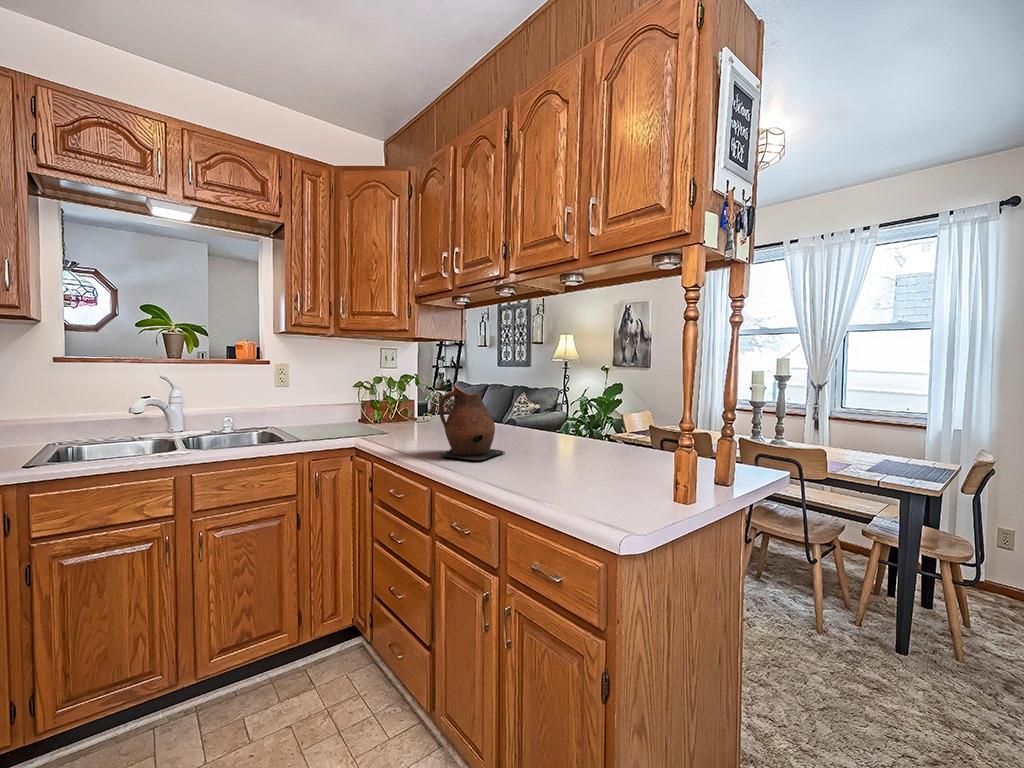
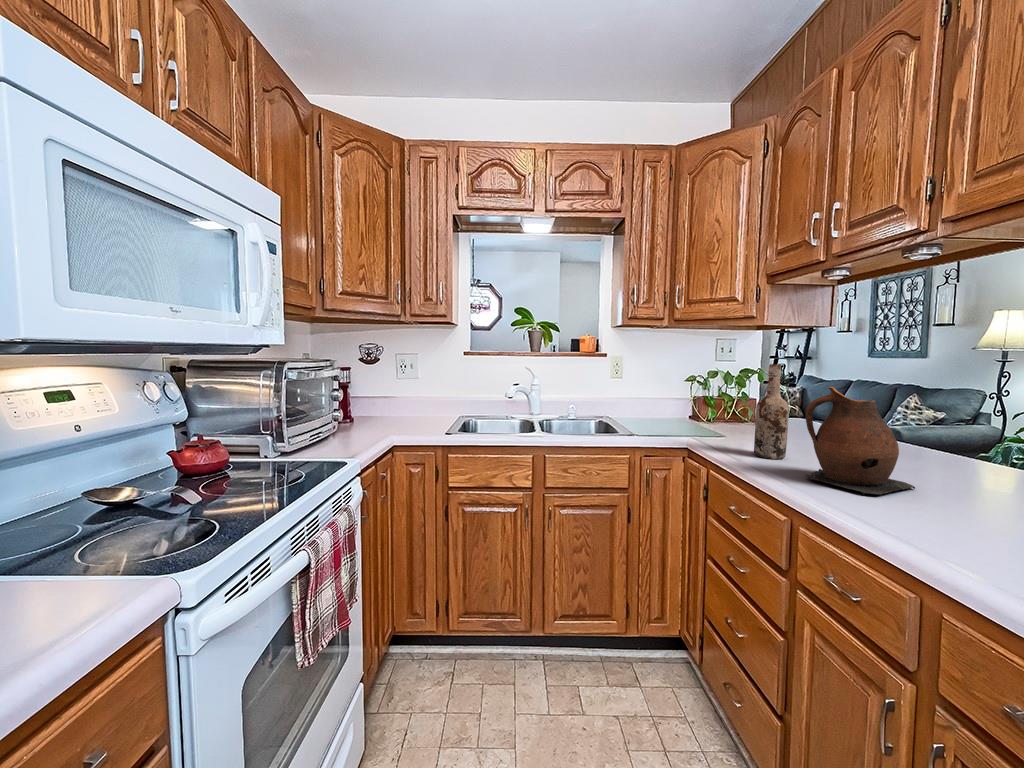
wine bottle: none [407,369,431,446] -> present [754,364,789,459]

